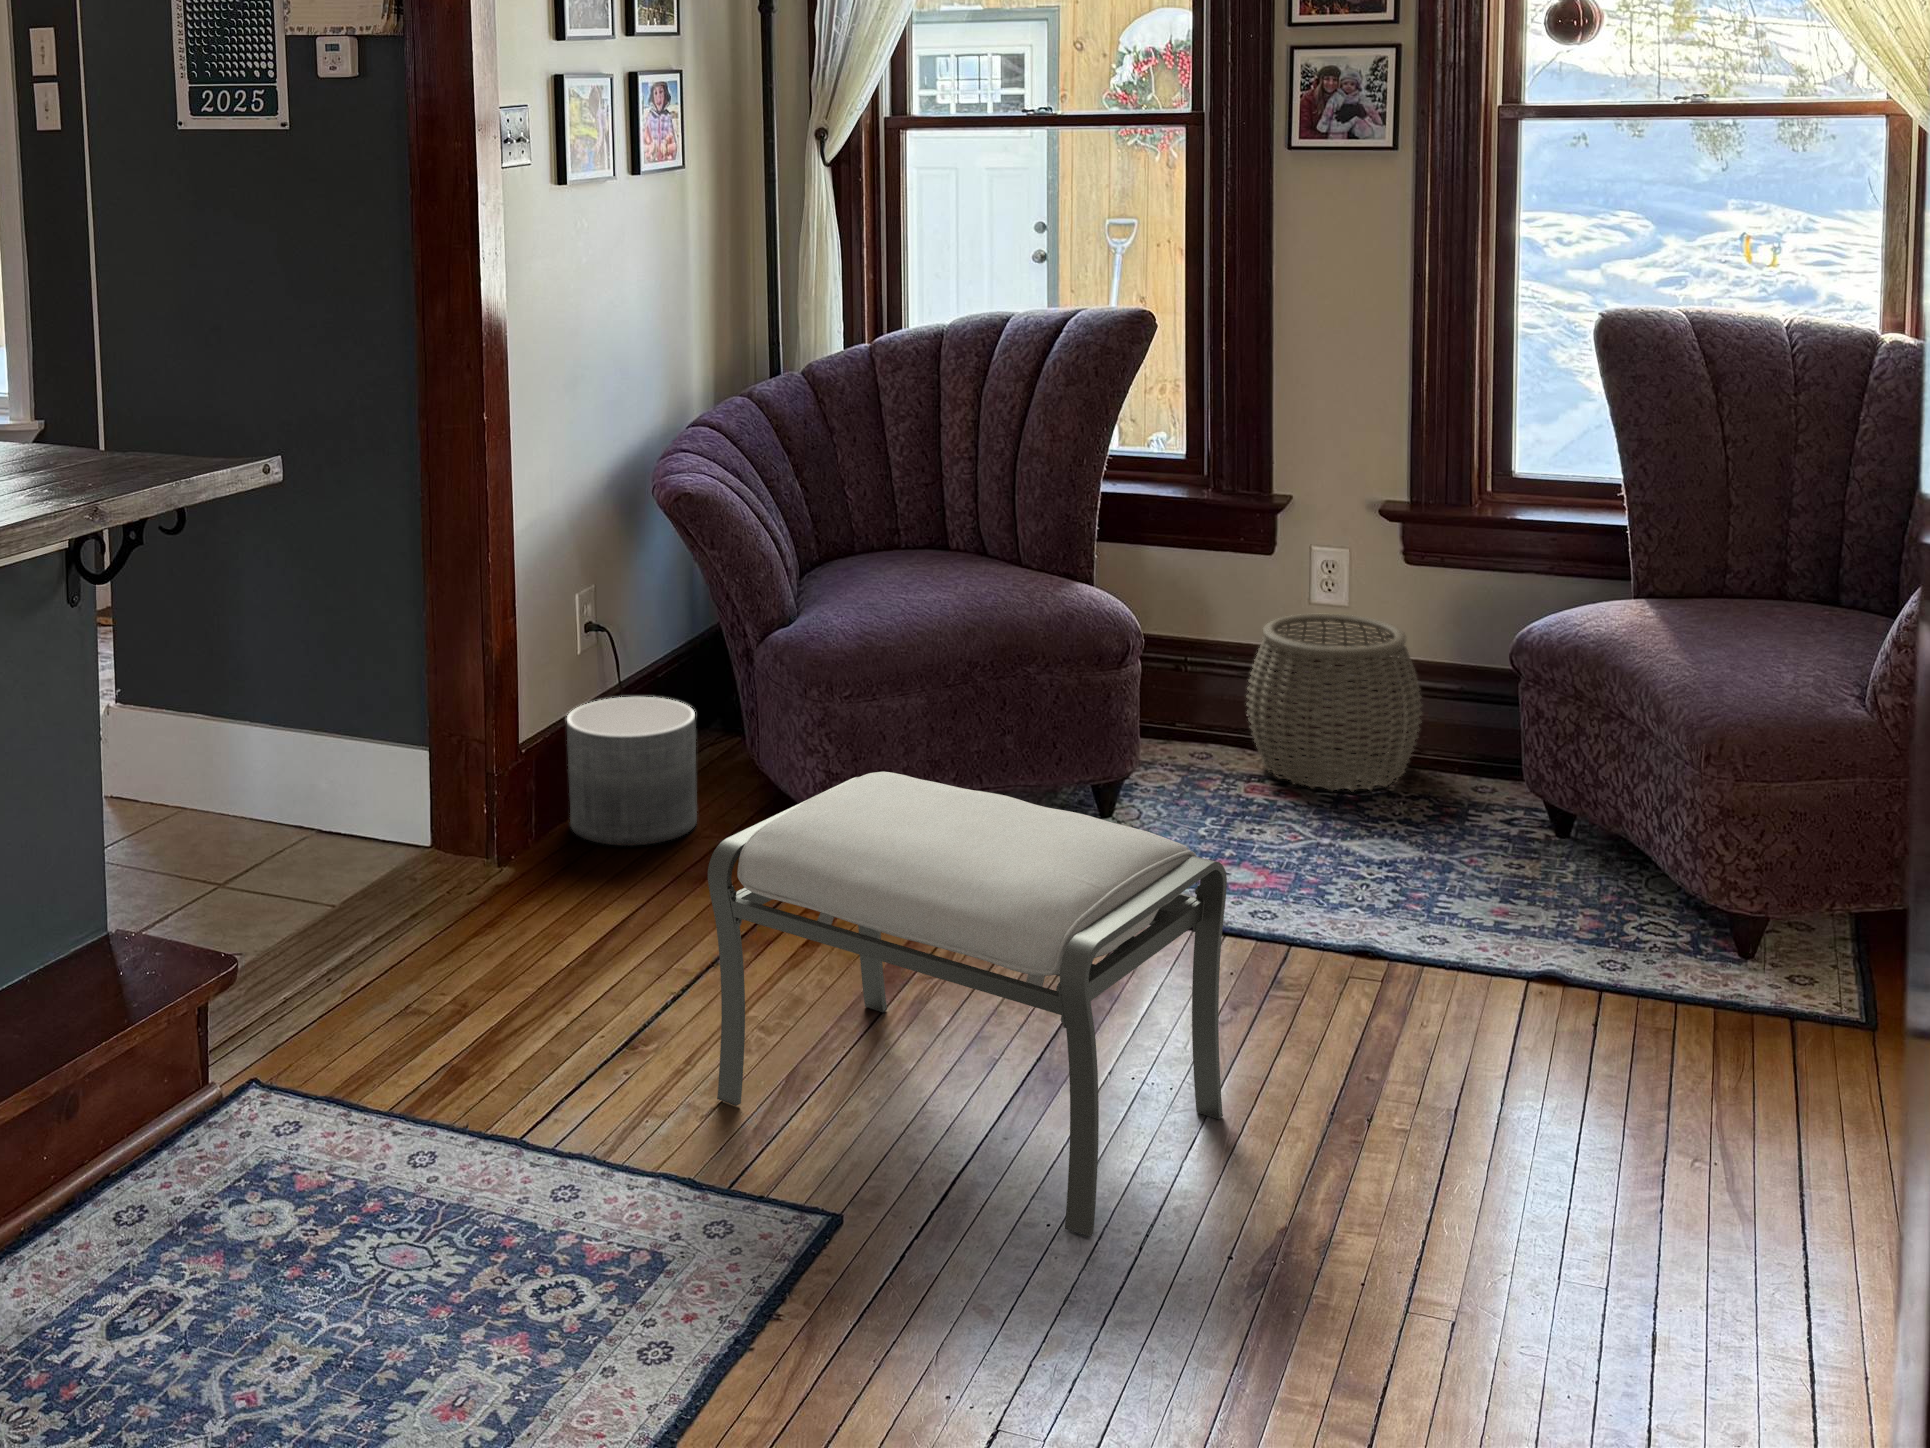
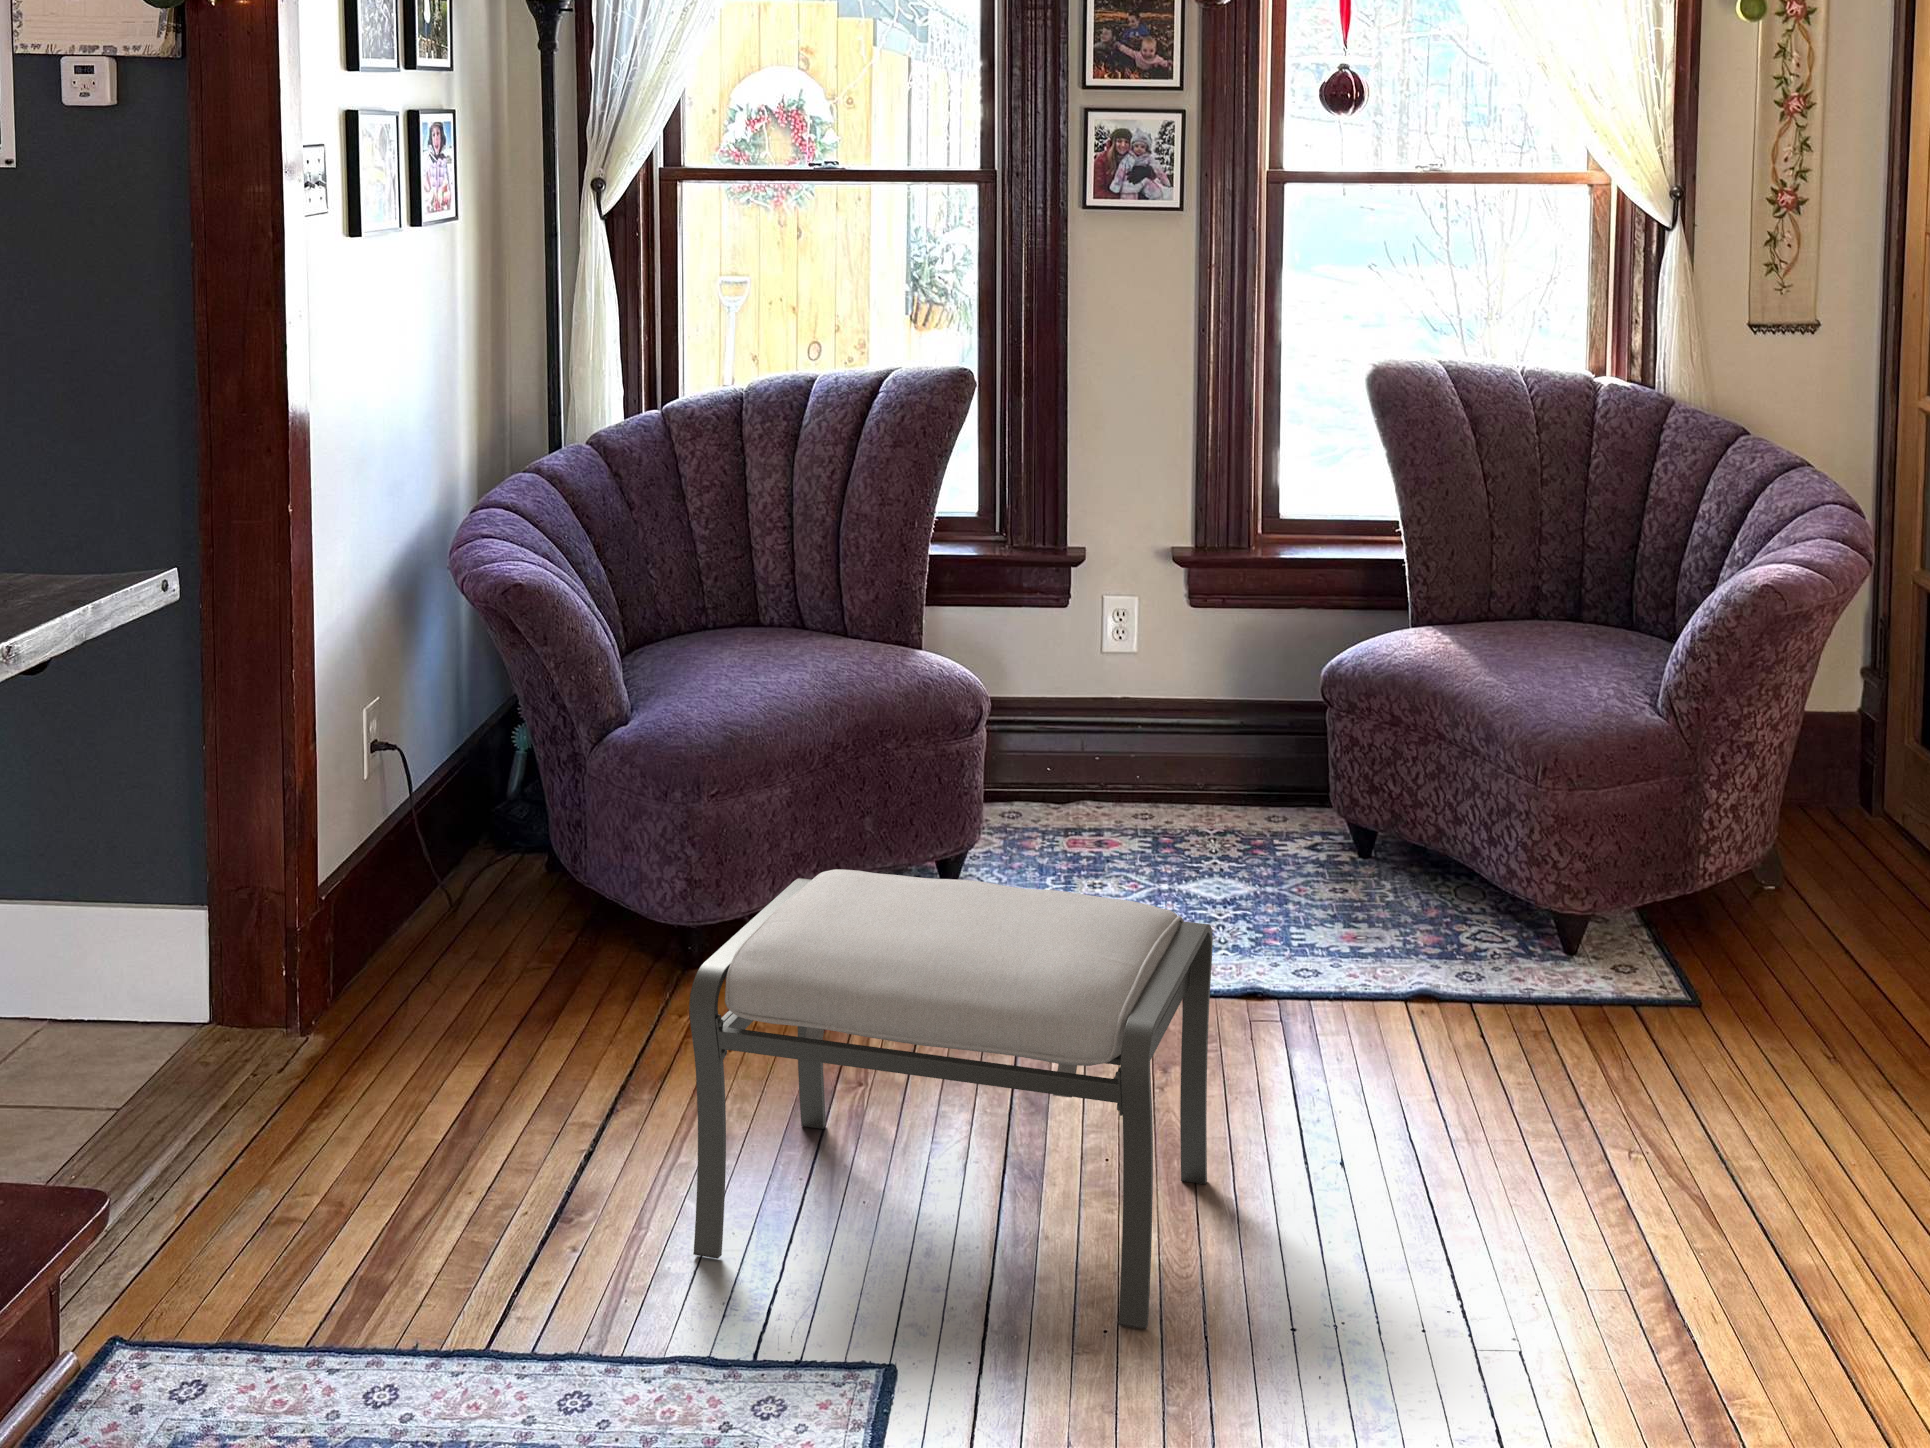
woven basket: present [1246,614,1422,791] -> none [1054,664,1220,840]
planter: present [567,697,697,846] -> none [365,813,517,986]

